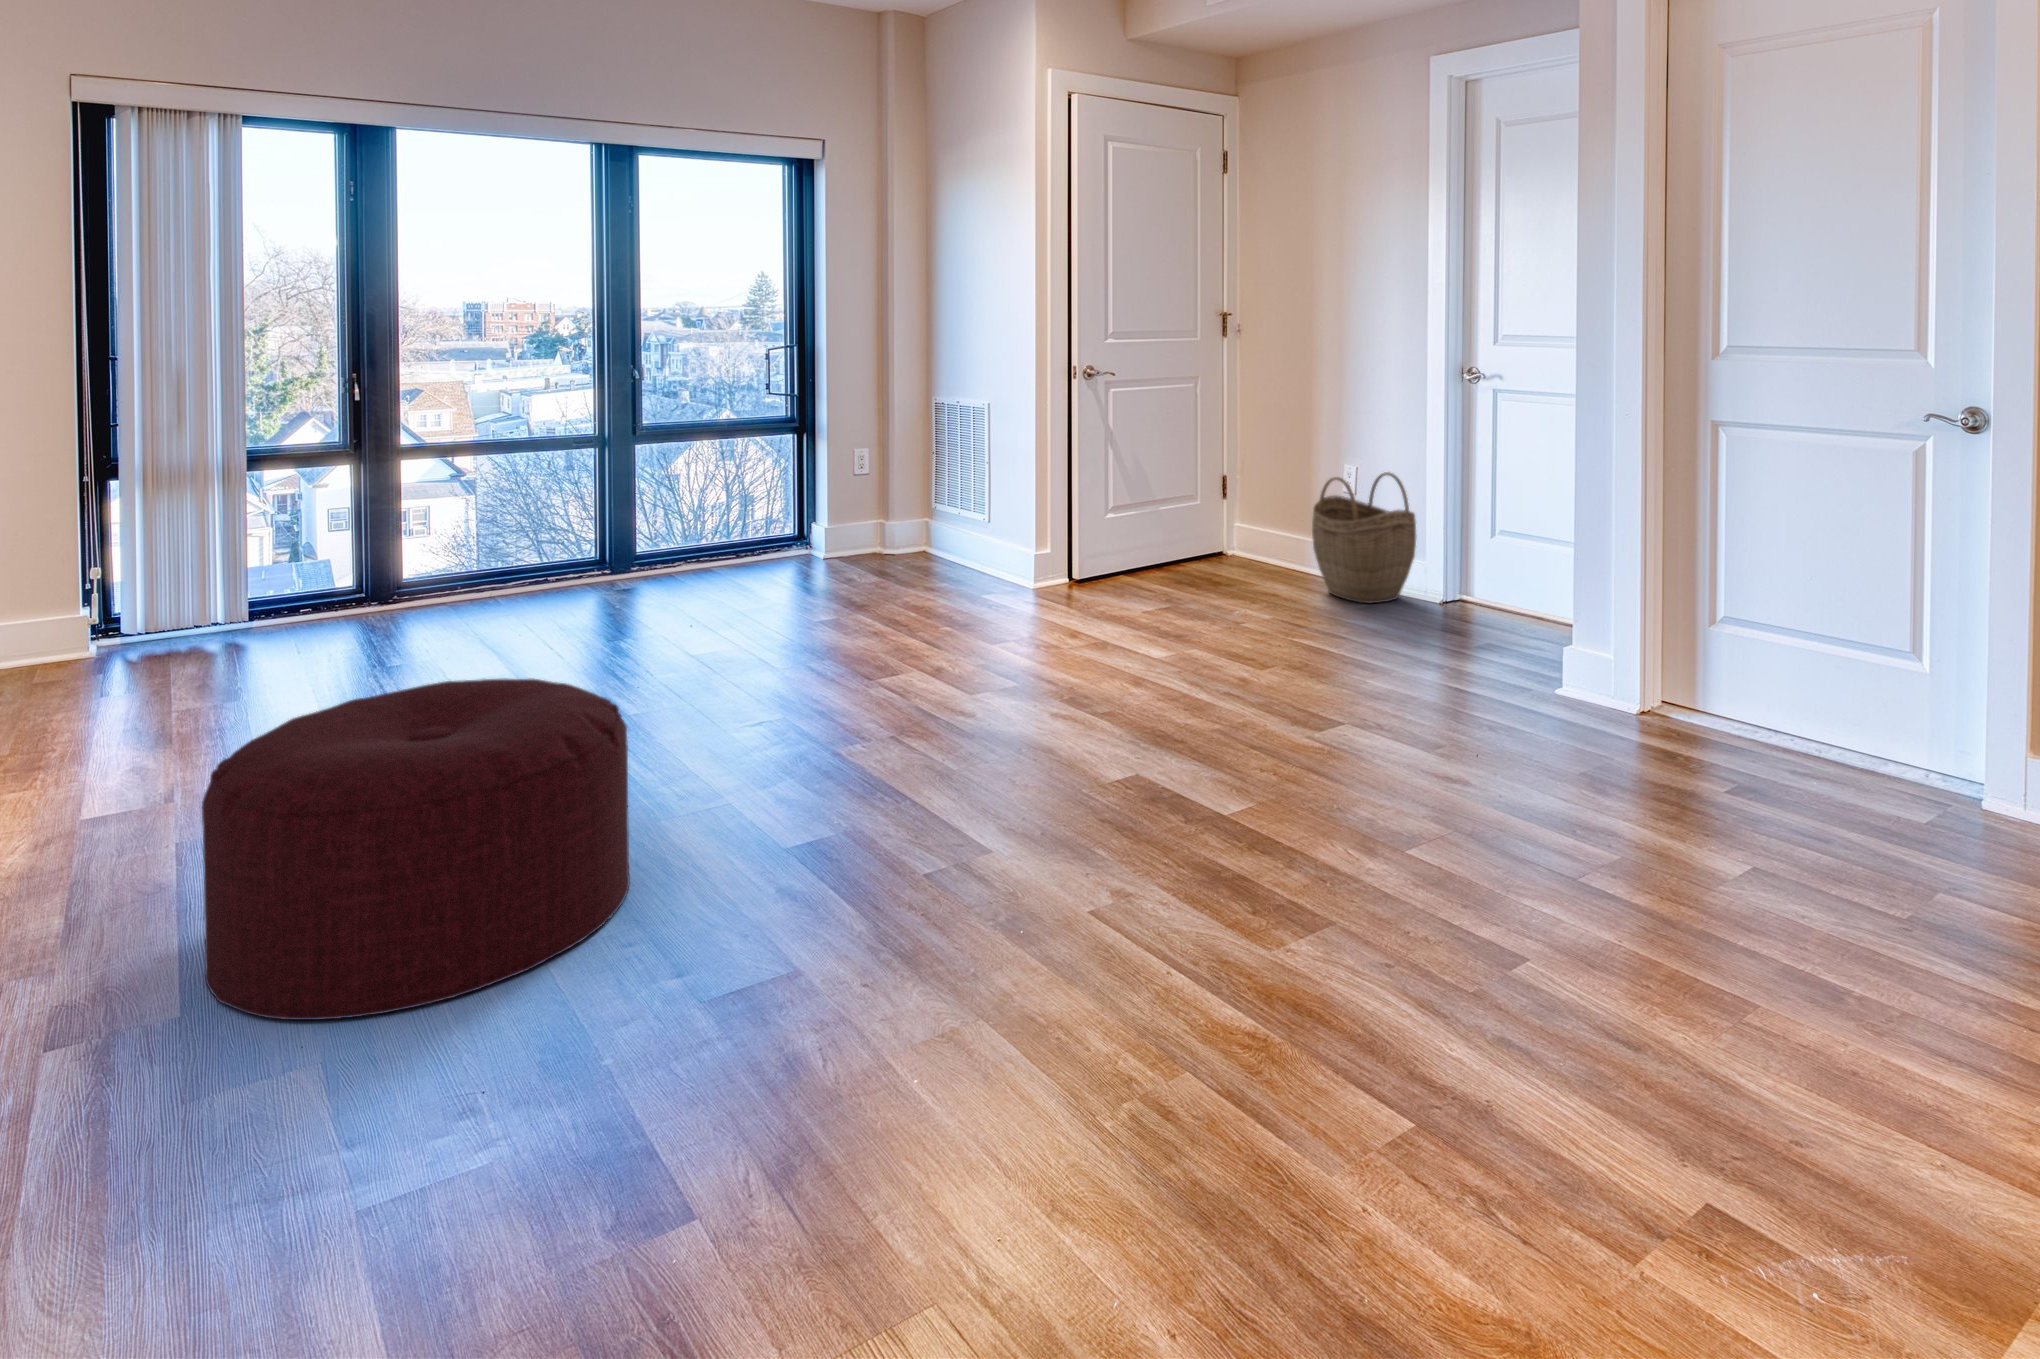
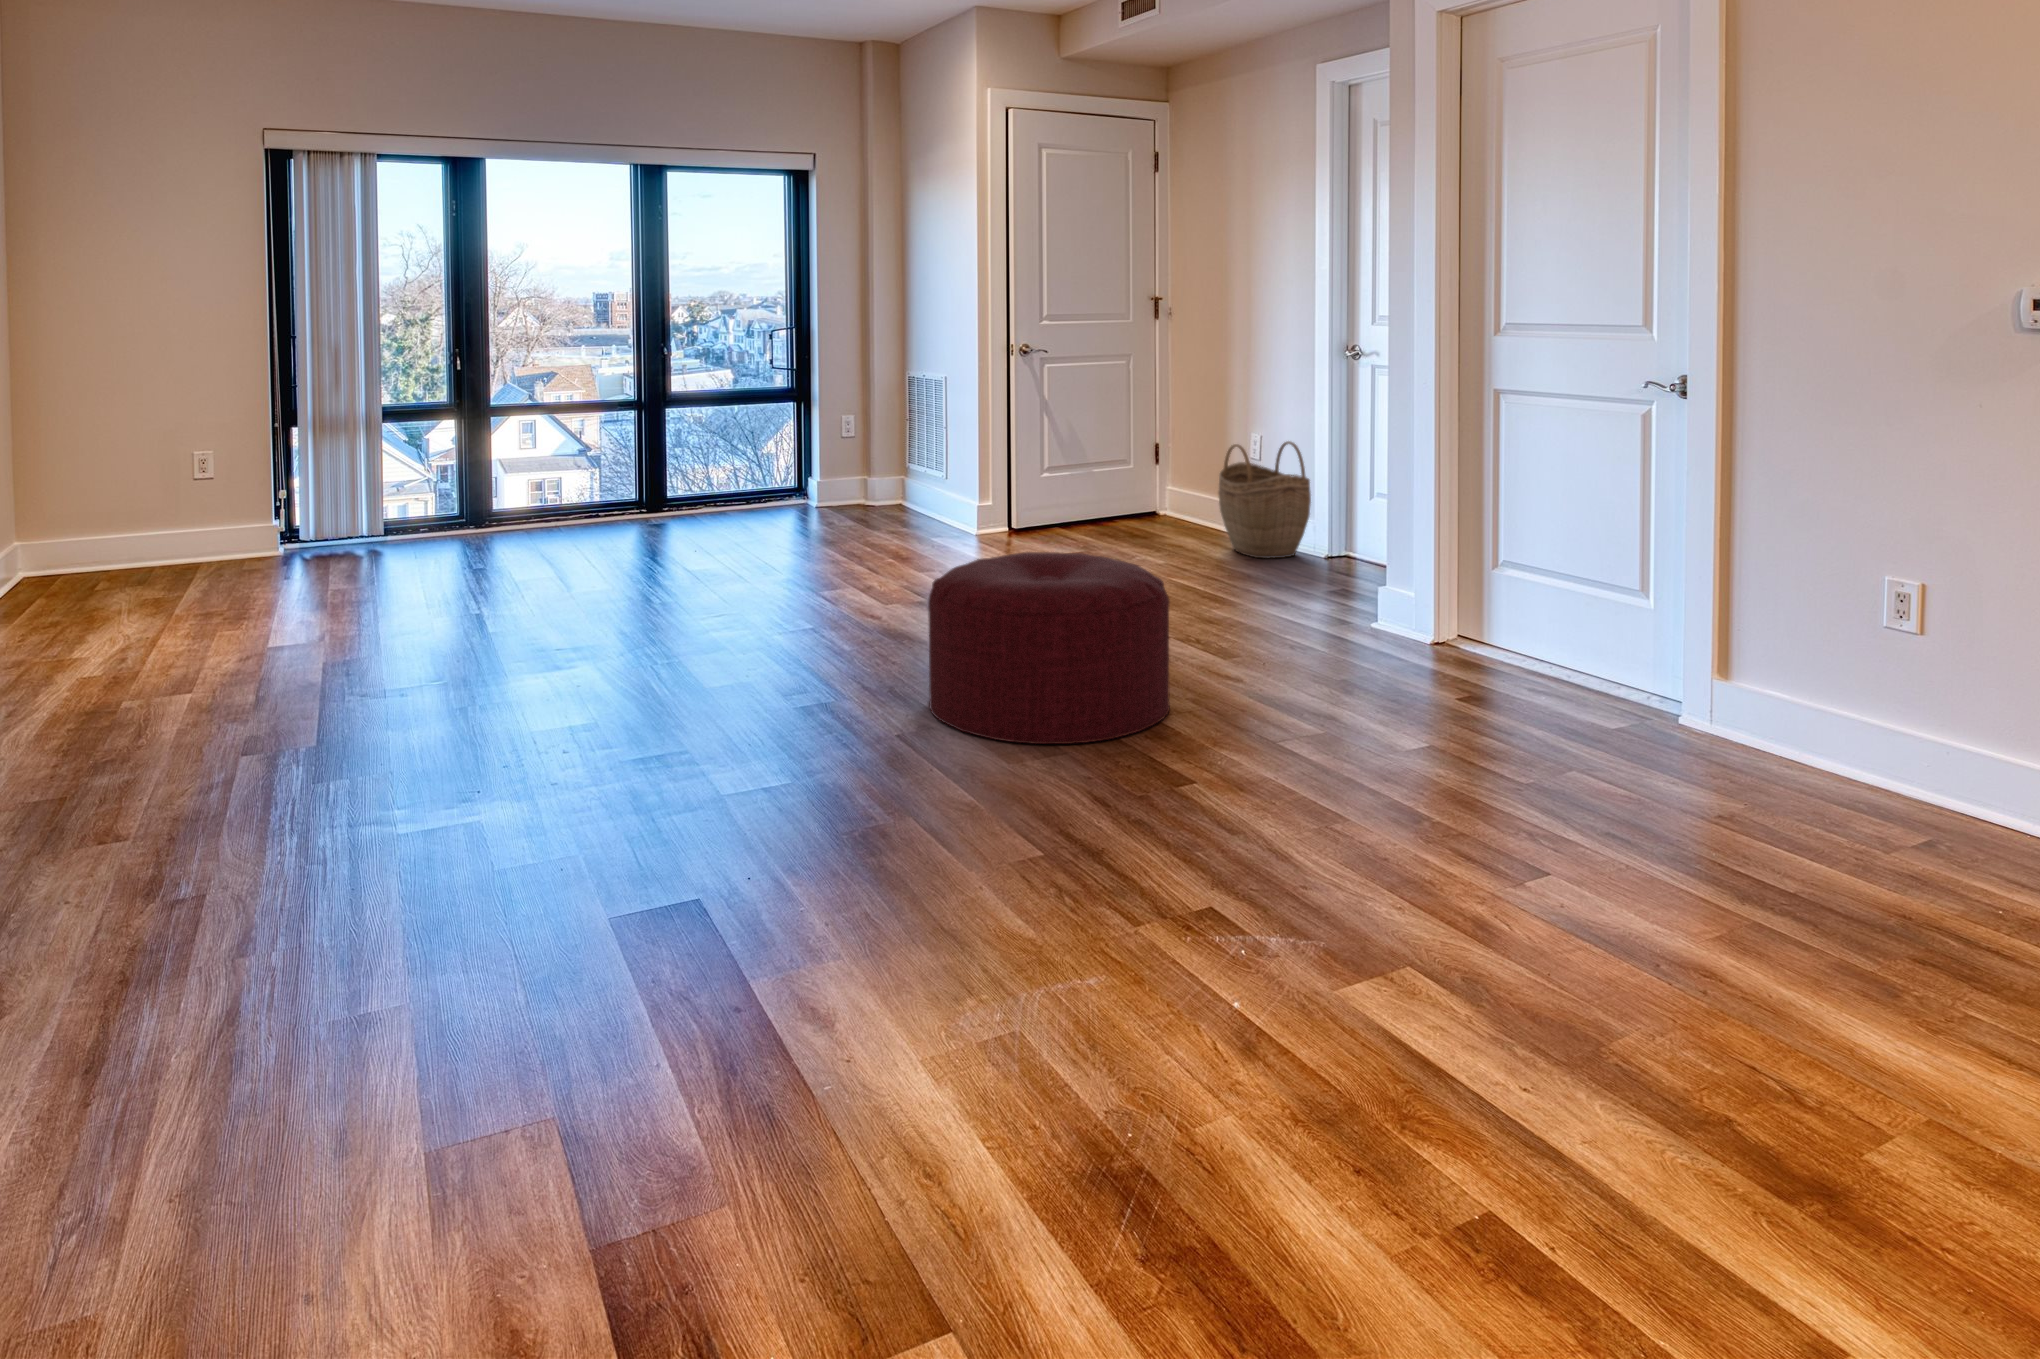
ottoman: present [202,679,630,1020] -> present [928,552,1170,744]

